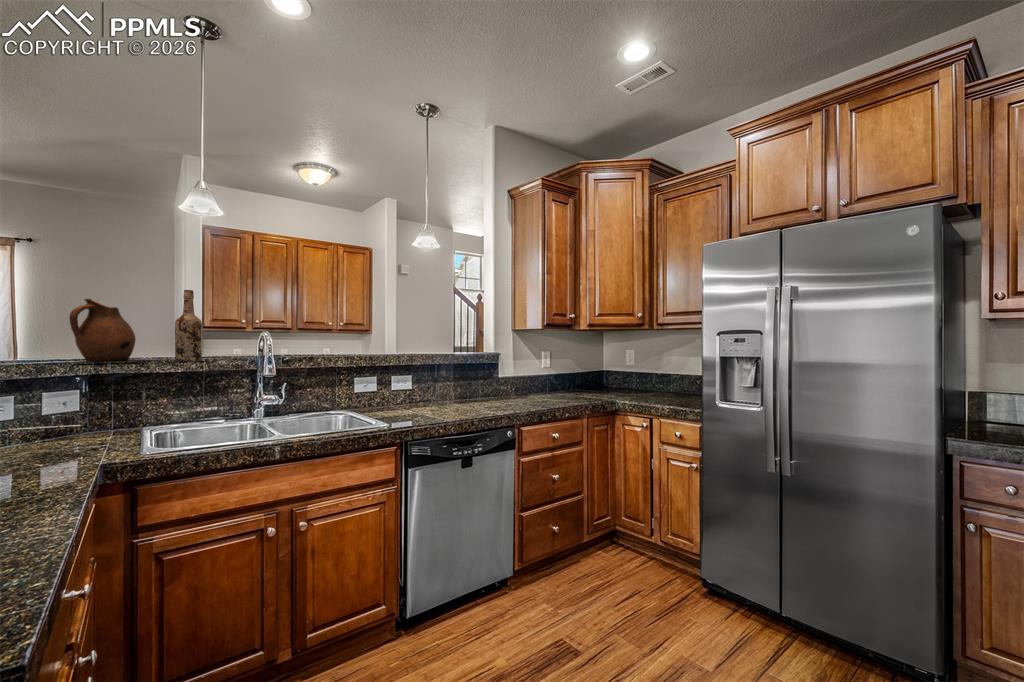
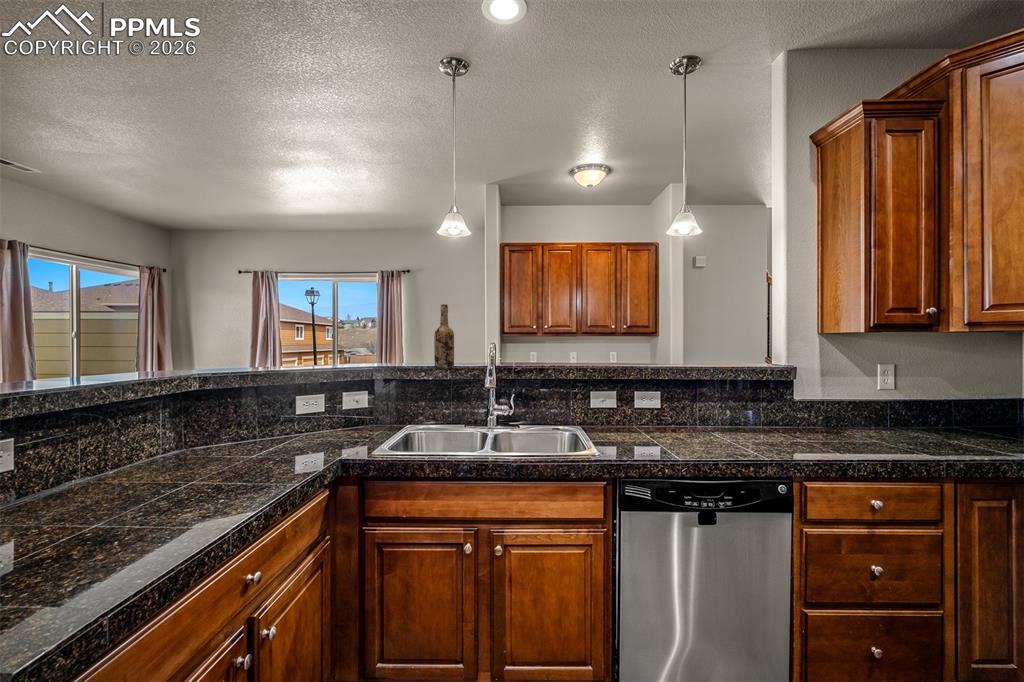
ceramic pitcher: present [69,299,141,363] -> none [368,316,417,369]

